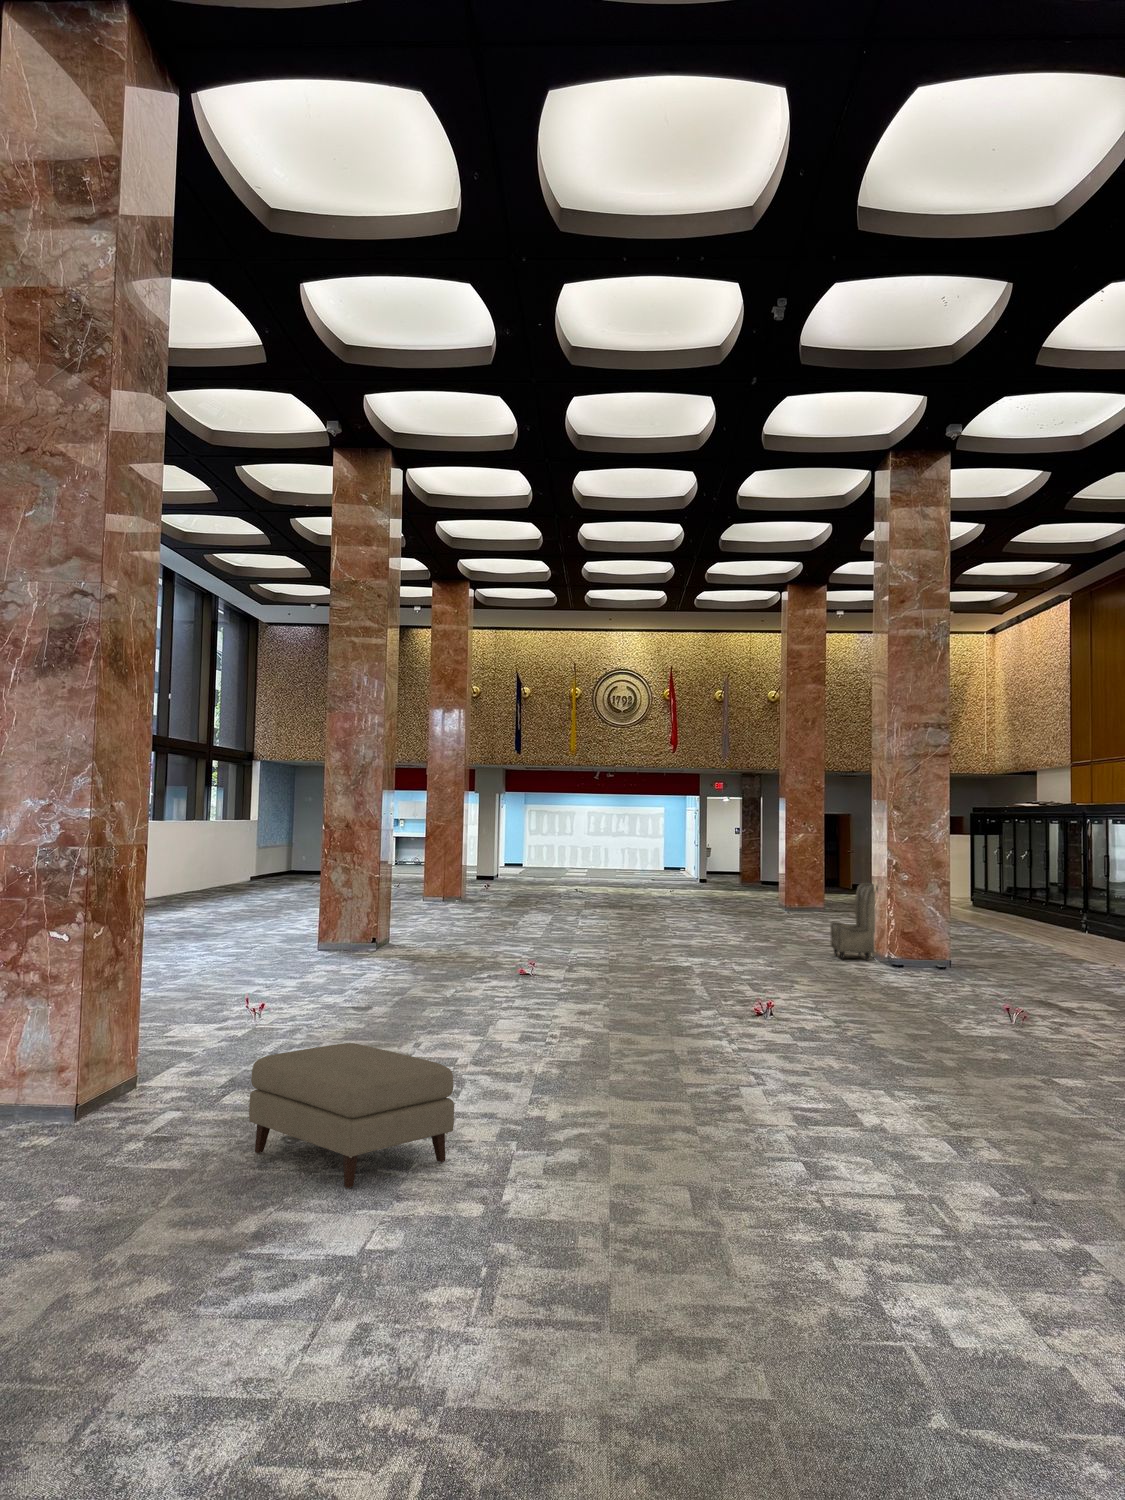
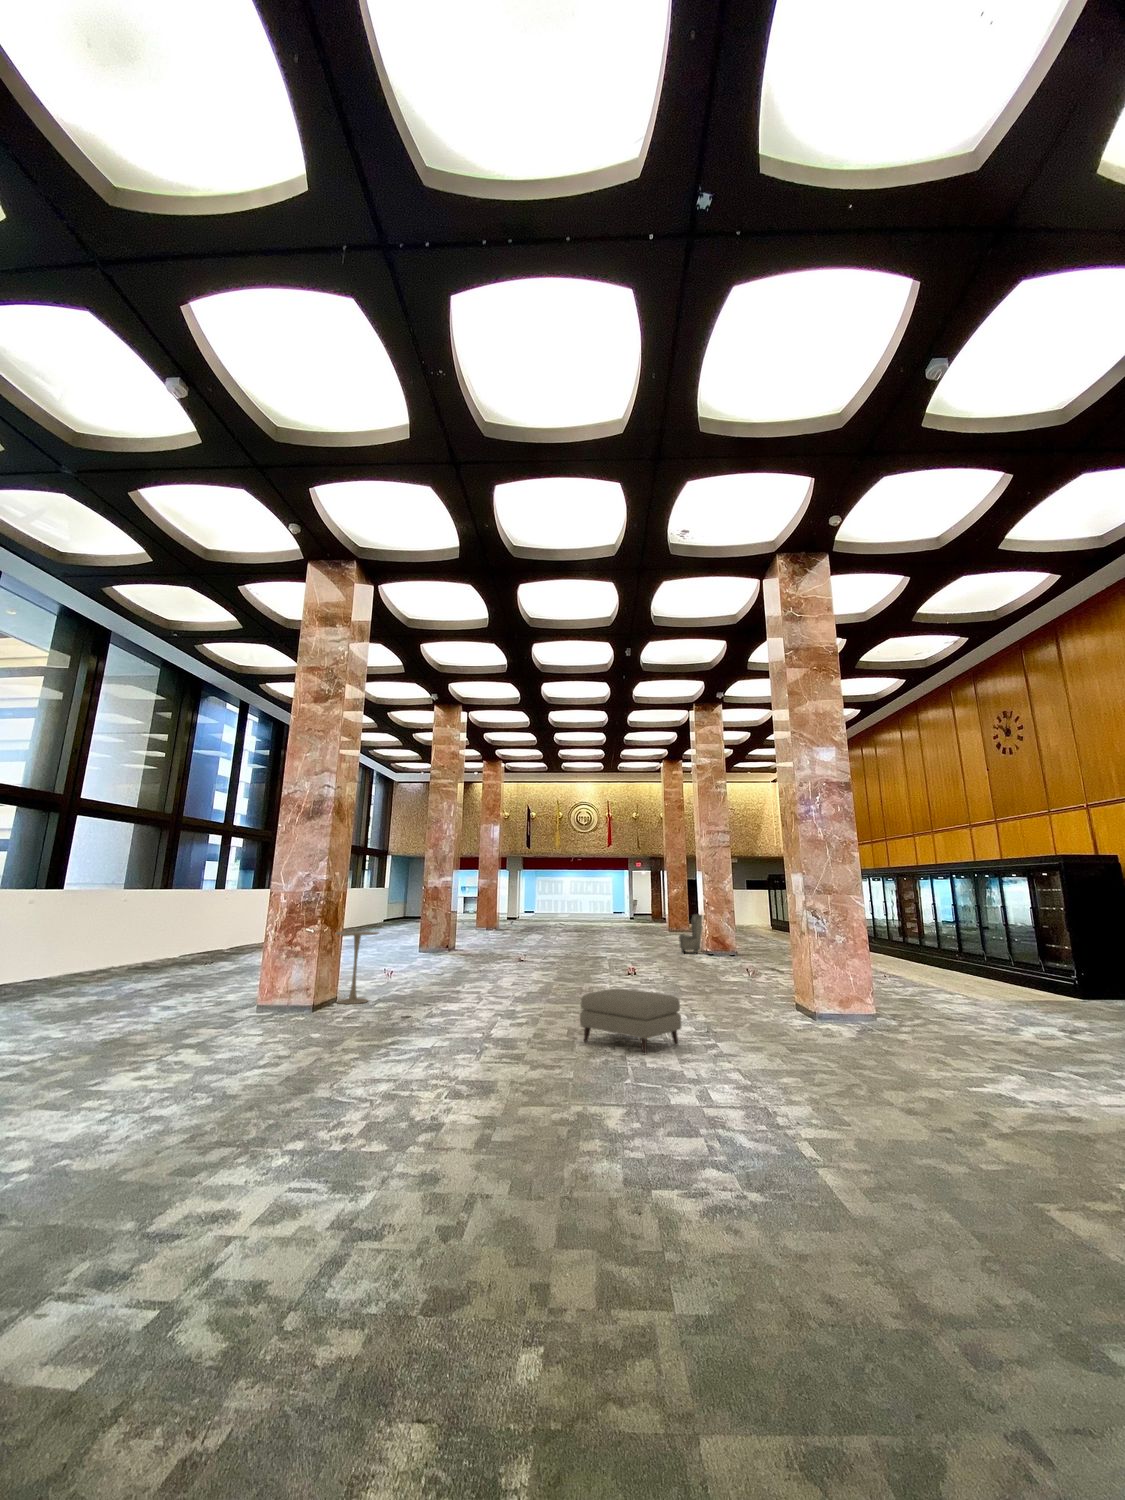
pedestal table: none [122,931,227,1098] -> present [336,931,379,1004]
ottoman: present [249,1043,454,1189] -> present [580,989,681,1055]

